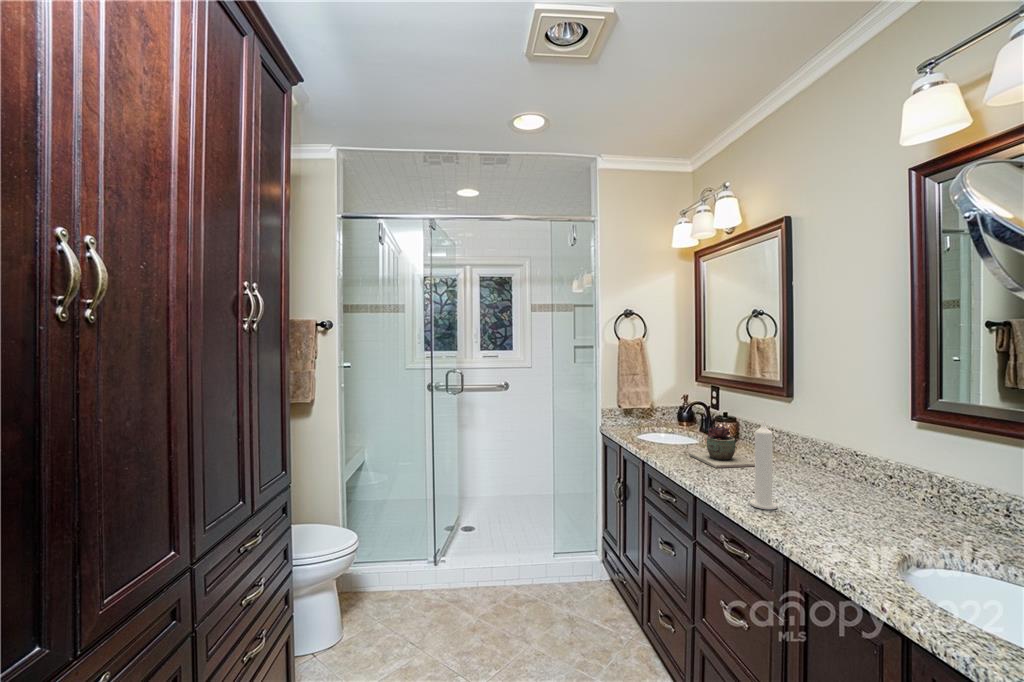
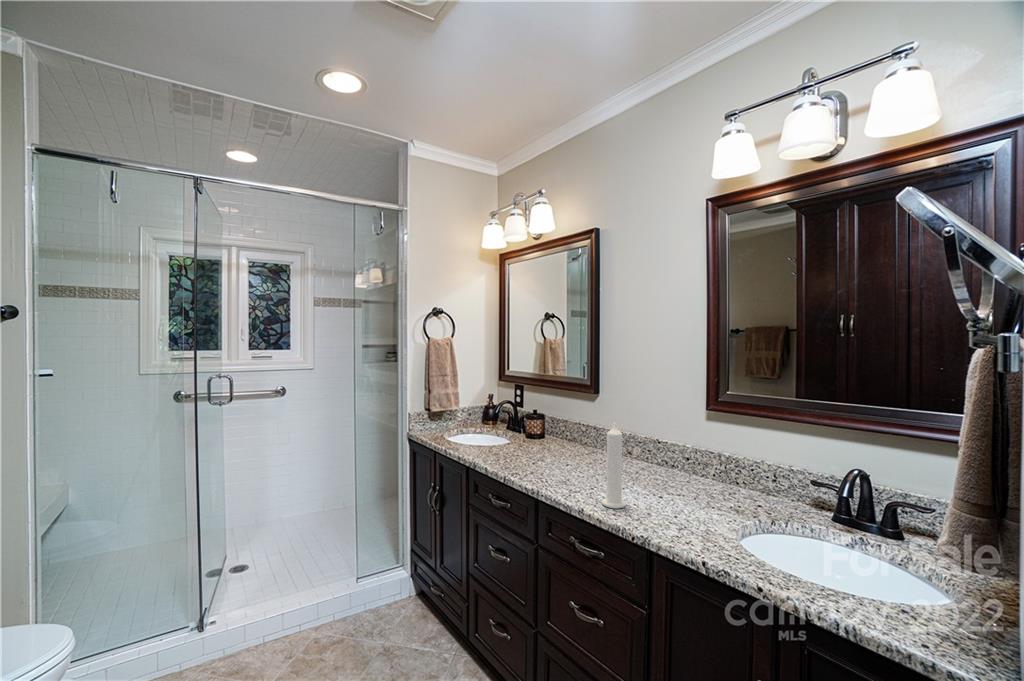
succulent plant: present [689,426,755,468] -> none [516,425,578,468]

